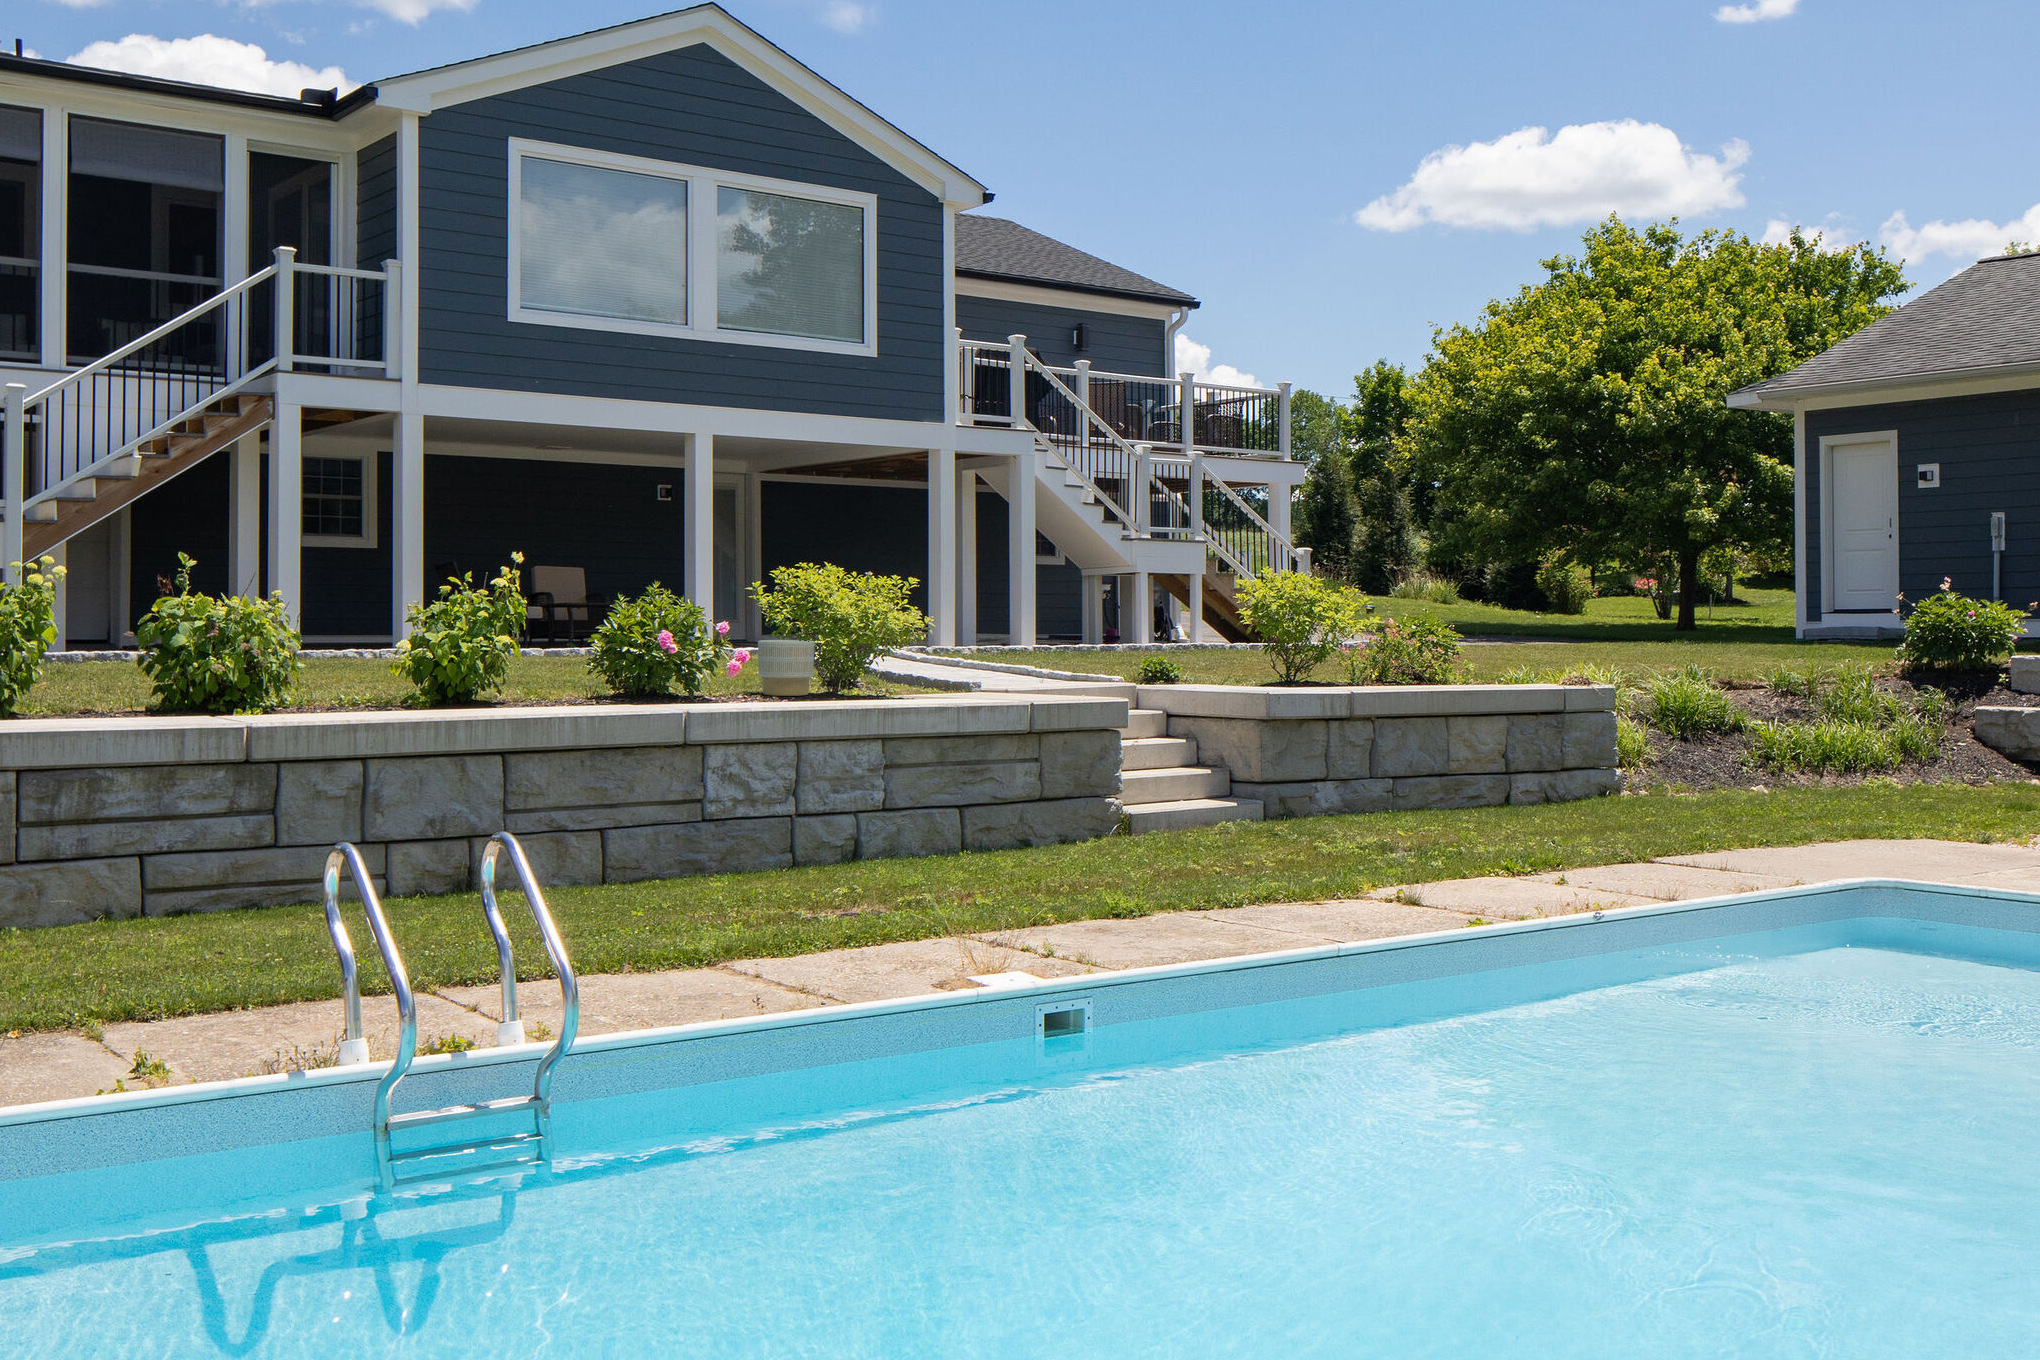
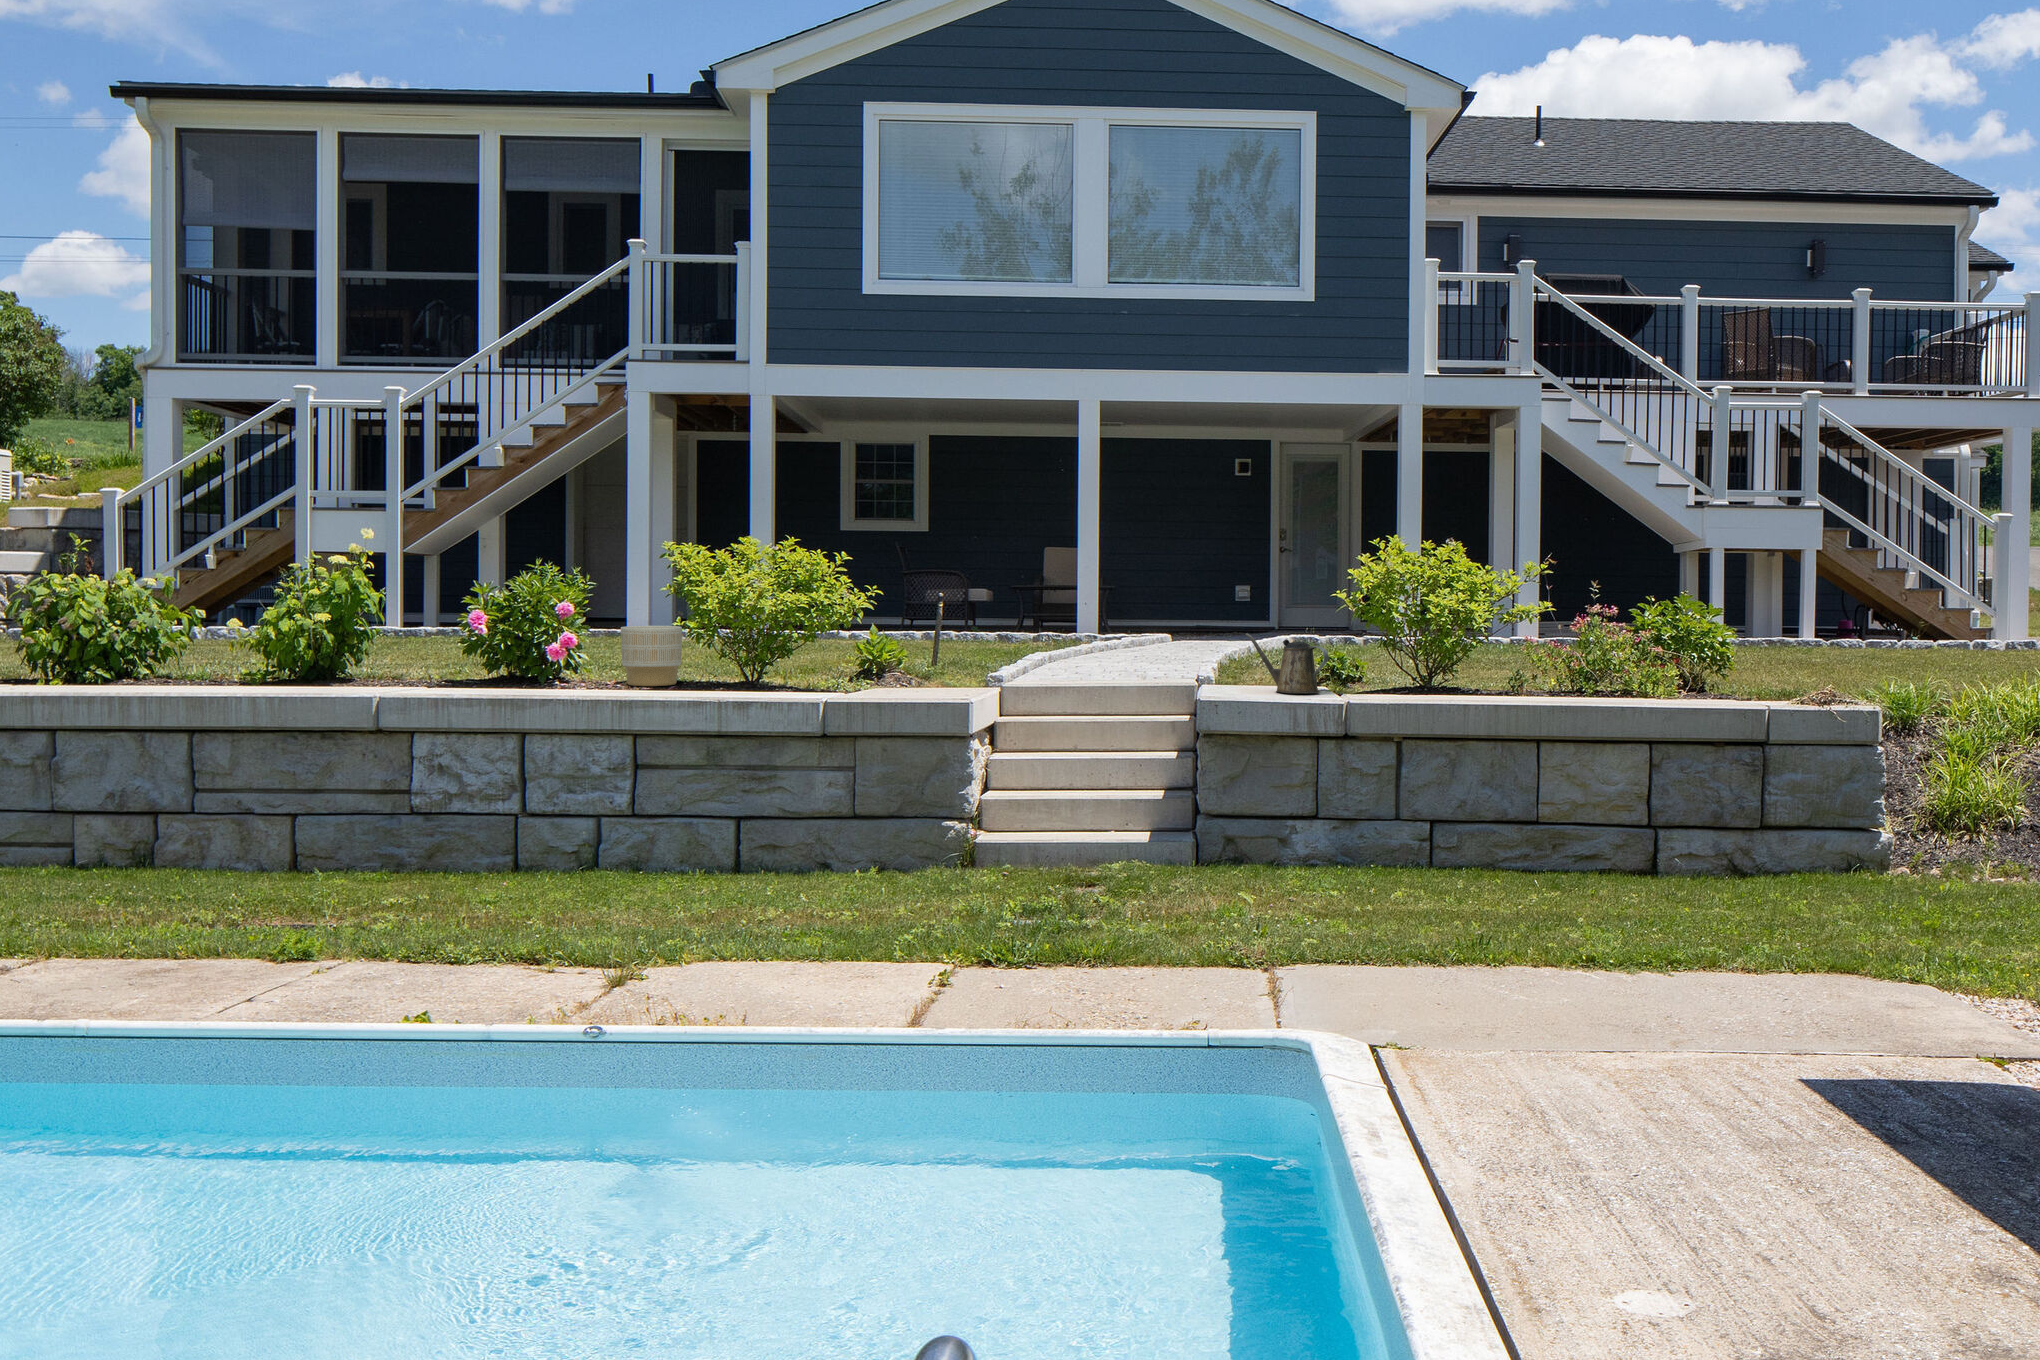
watering can: none [1191,640,1268,686] -> present [1245,634,1329,693]

